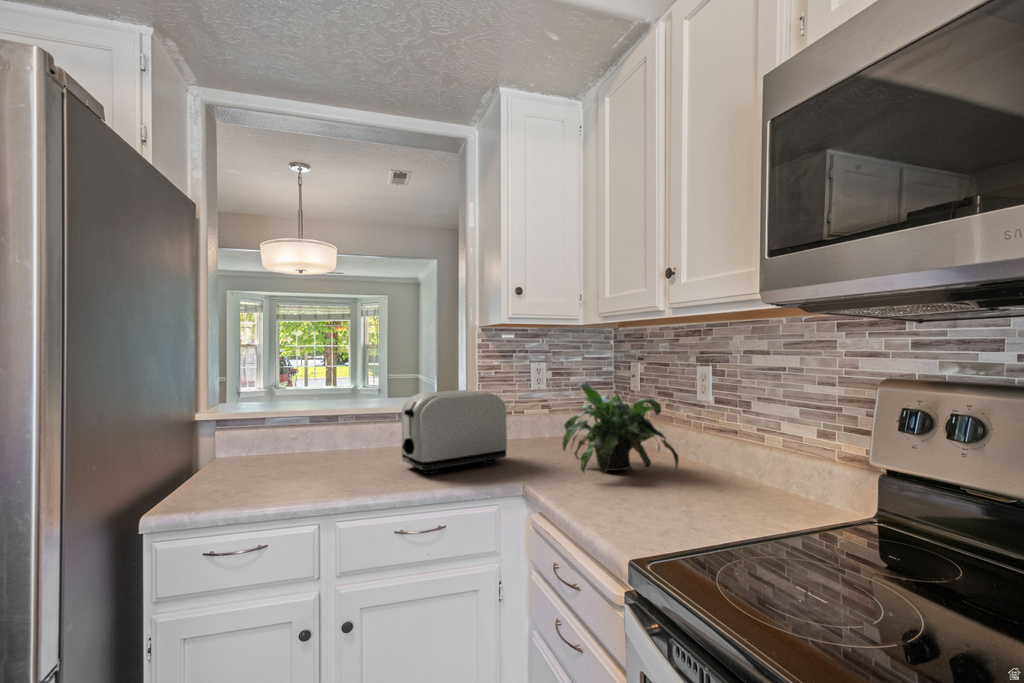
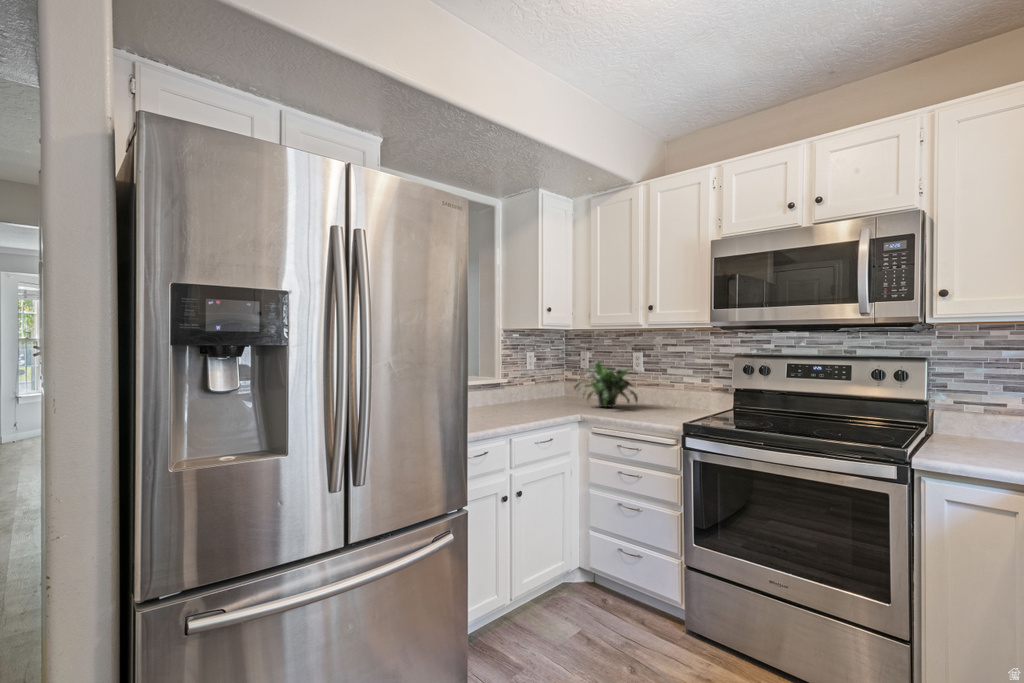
toaster: present [402,390,507,474] -> none [500,368,550,415]

